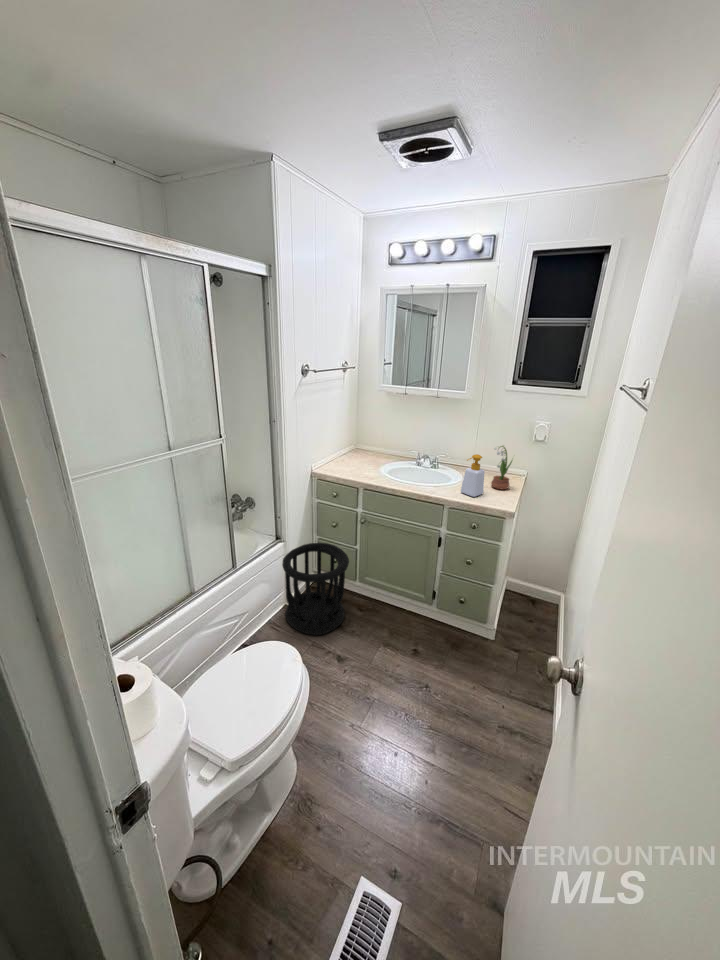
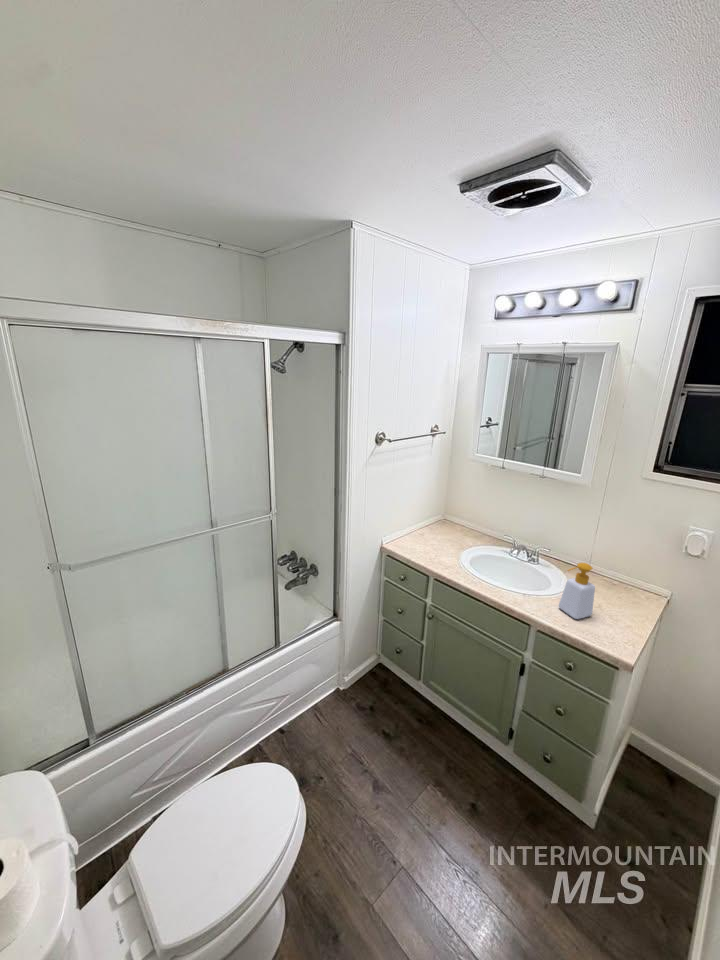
potted flower: present [491,446,512,489] -> none [608,553,646,613]
wastebasket: present [282,543,349,635] -> none [331,628,407,744]

